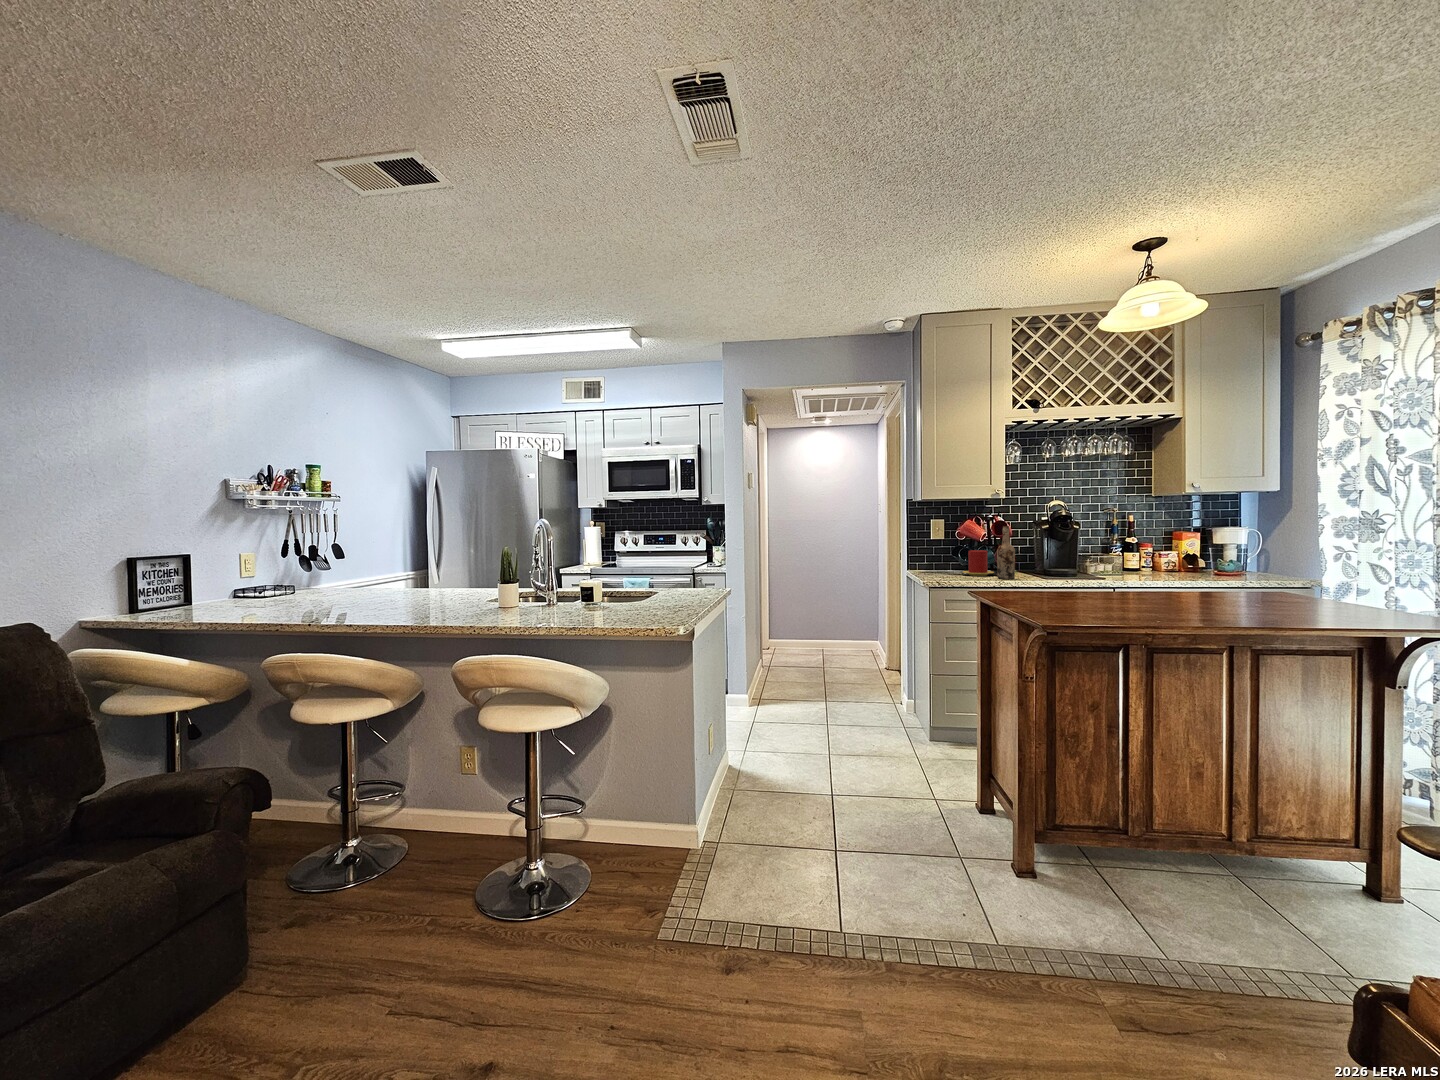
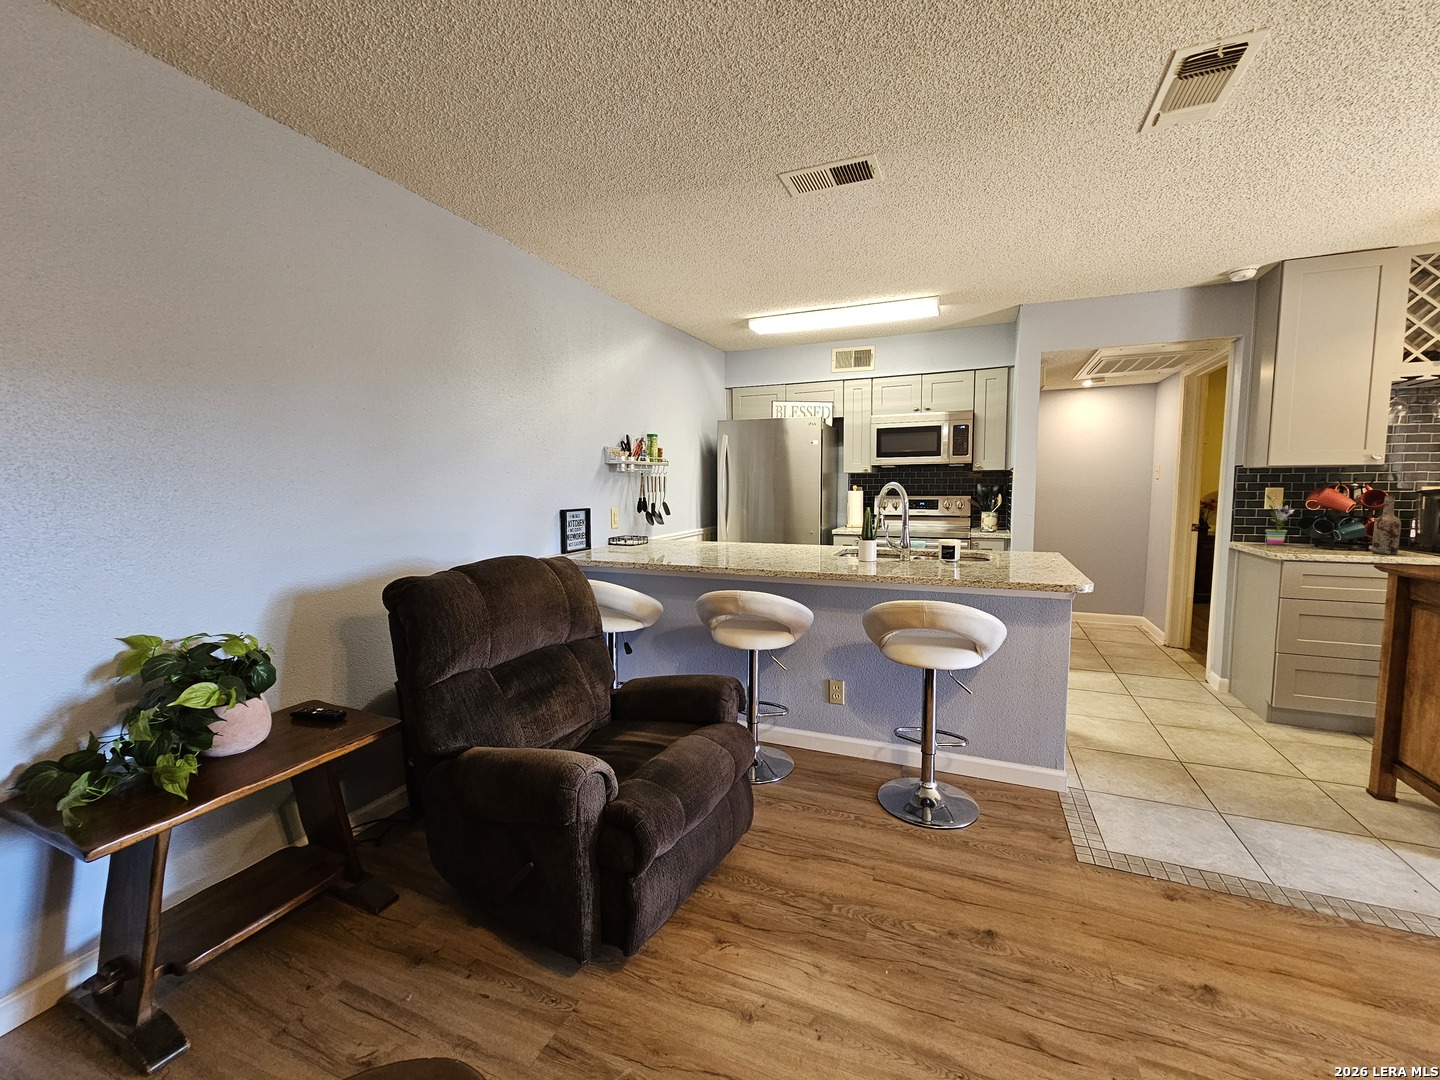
potted plant: none [932,526,952,572] -> present [1265,495,1294,544]
candle: present [963,550,994,576] -> none [1314,522,1360,550]

